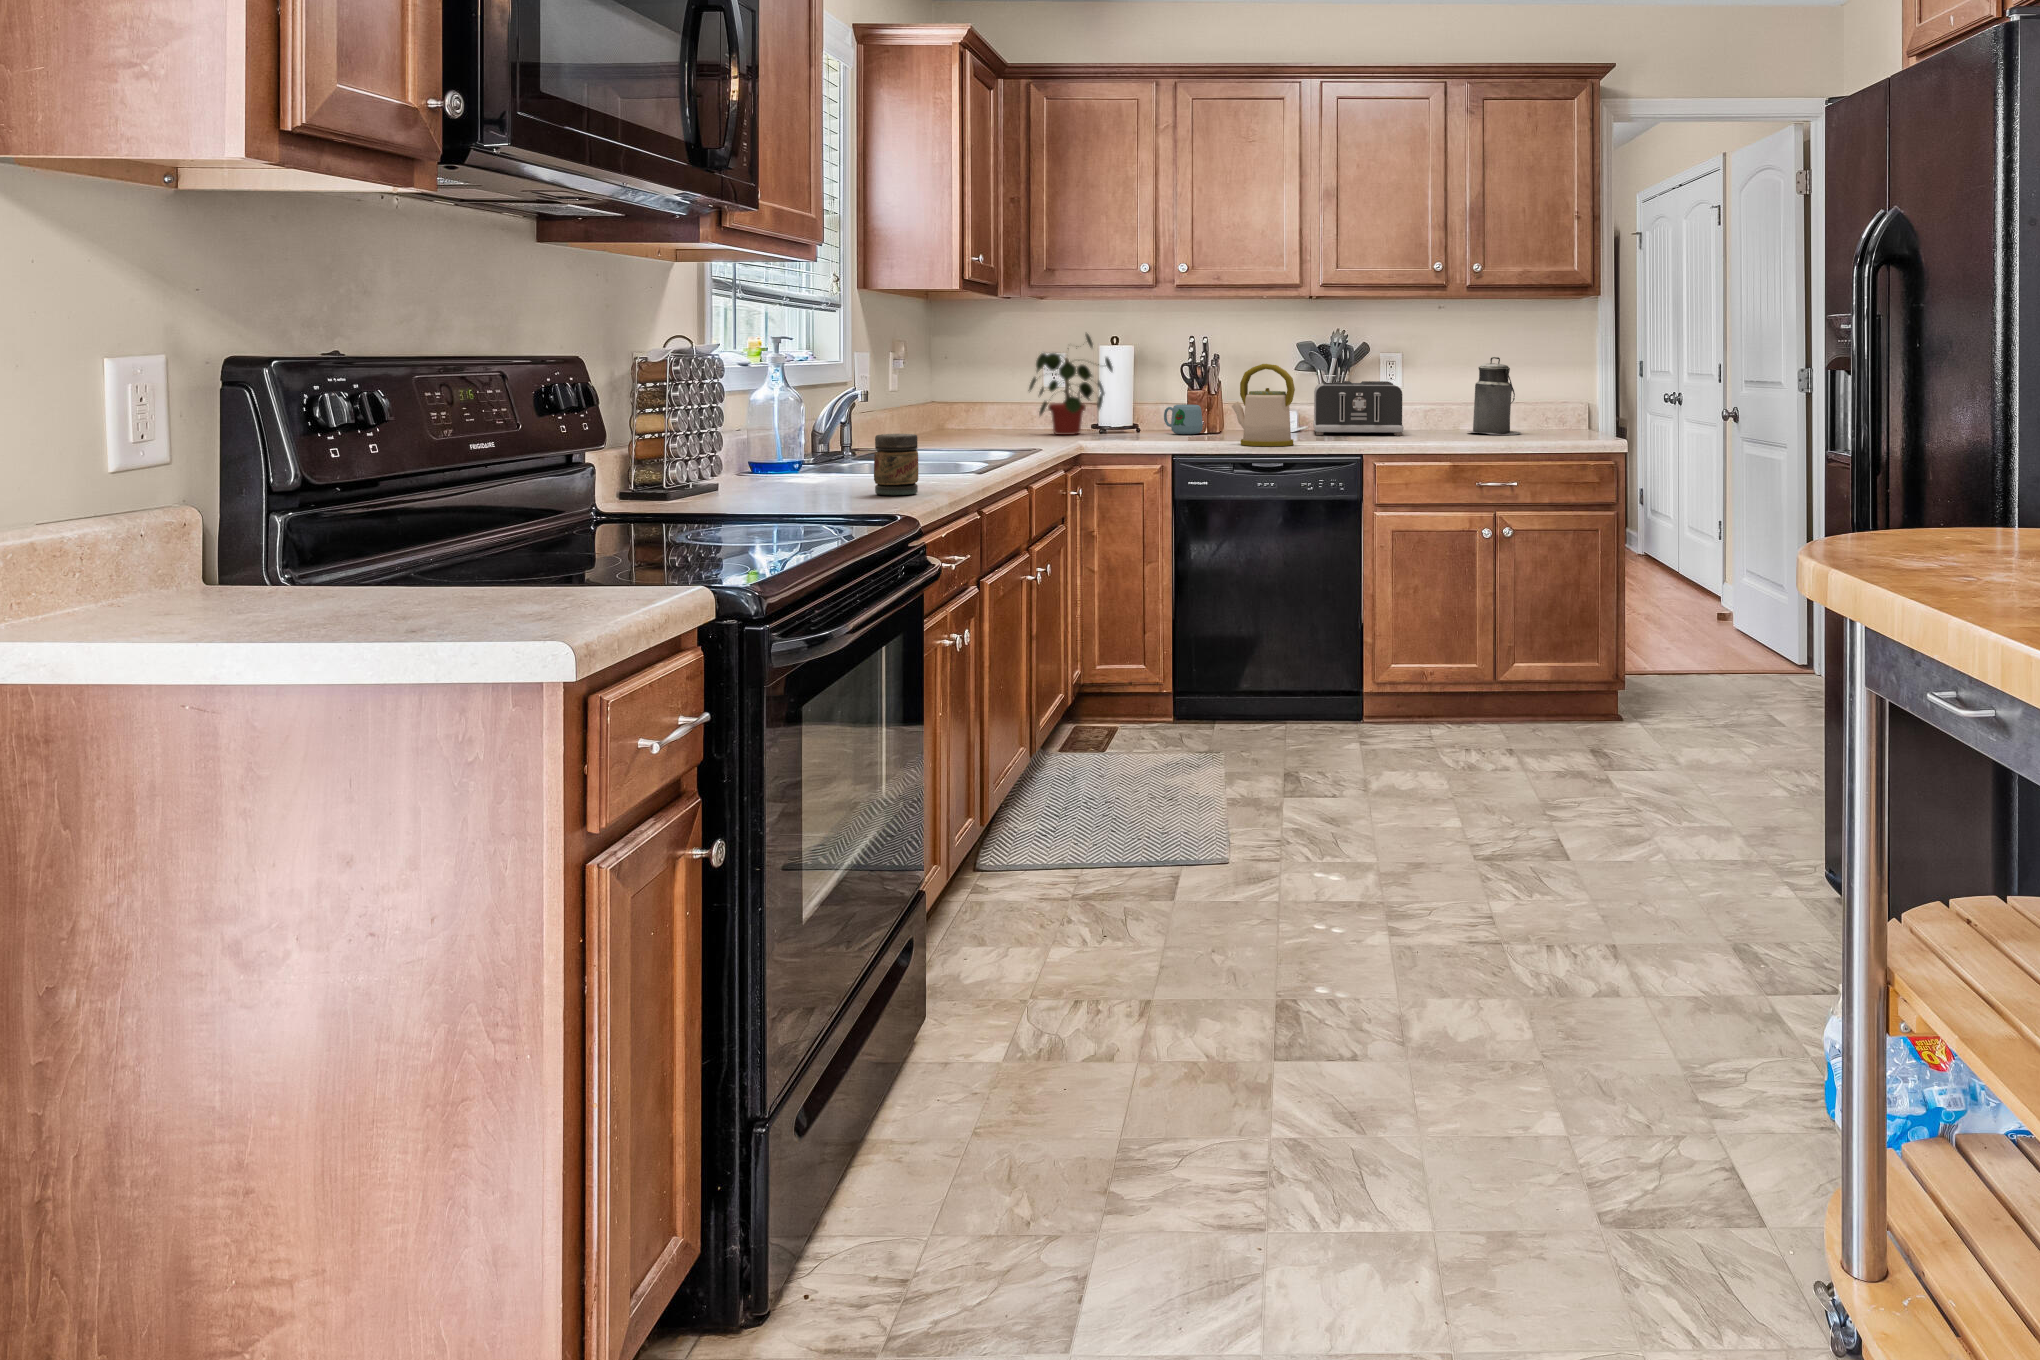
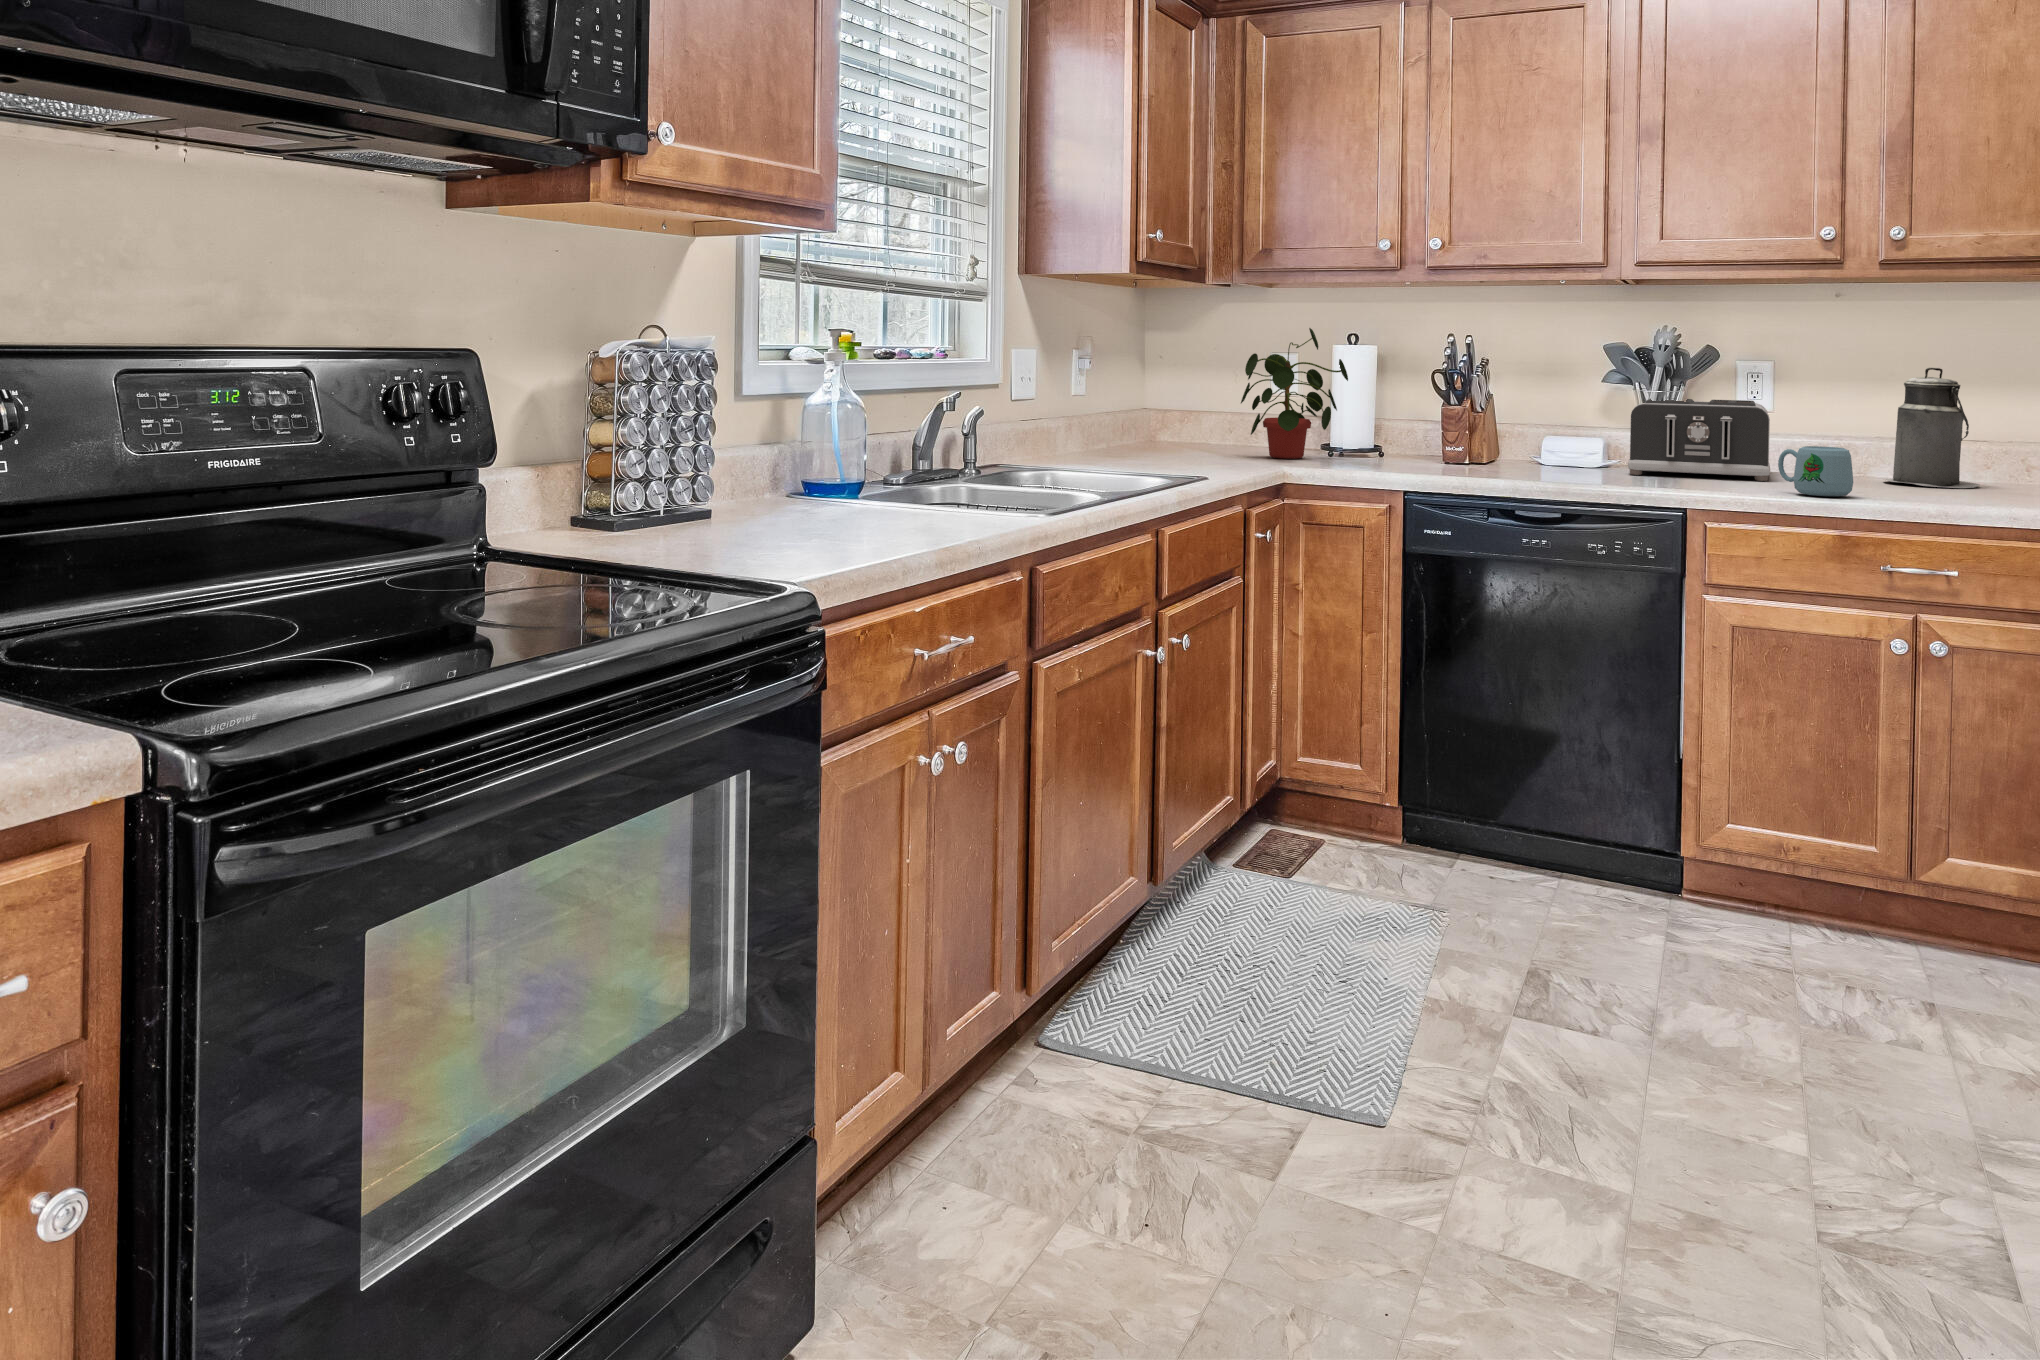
kettle: present [1232,364,1295,446] -> none [1486,371,1578,490]
mug: present [1164,404,1203,434] -> present [1778,446,1853,497]
jar: present [874,434,918,495] -> none [871,454,928,539]

